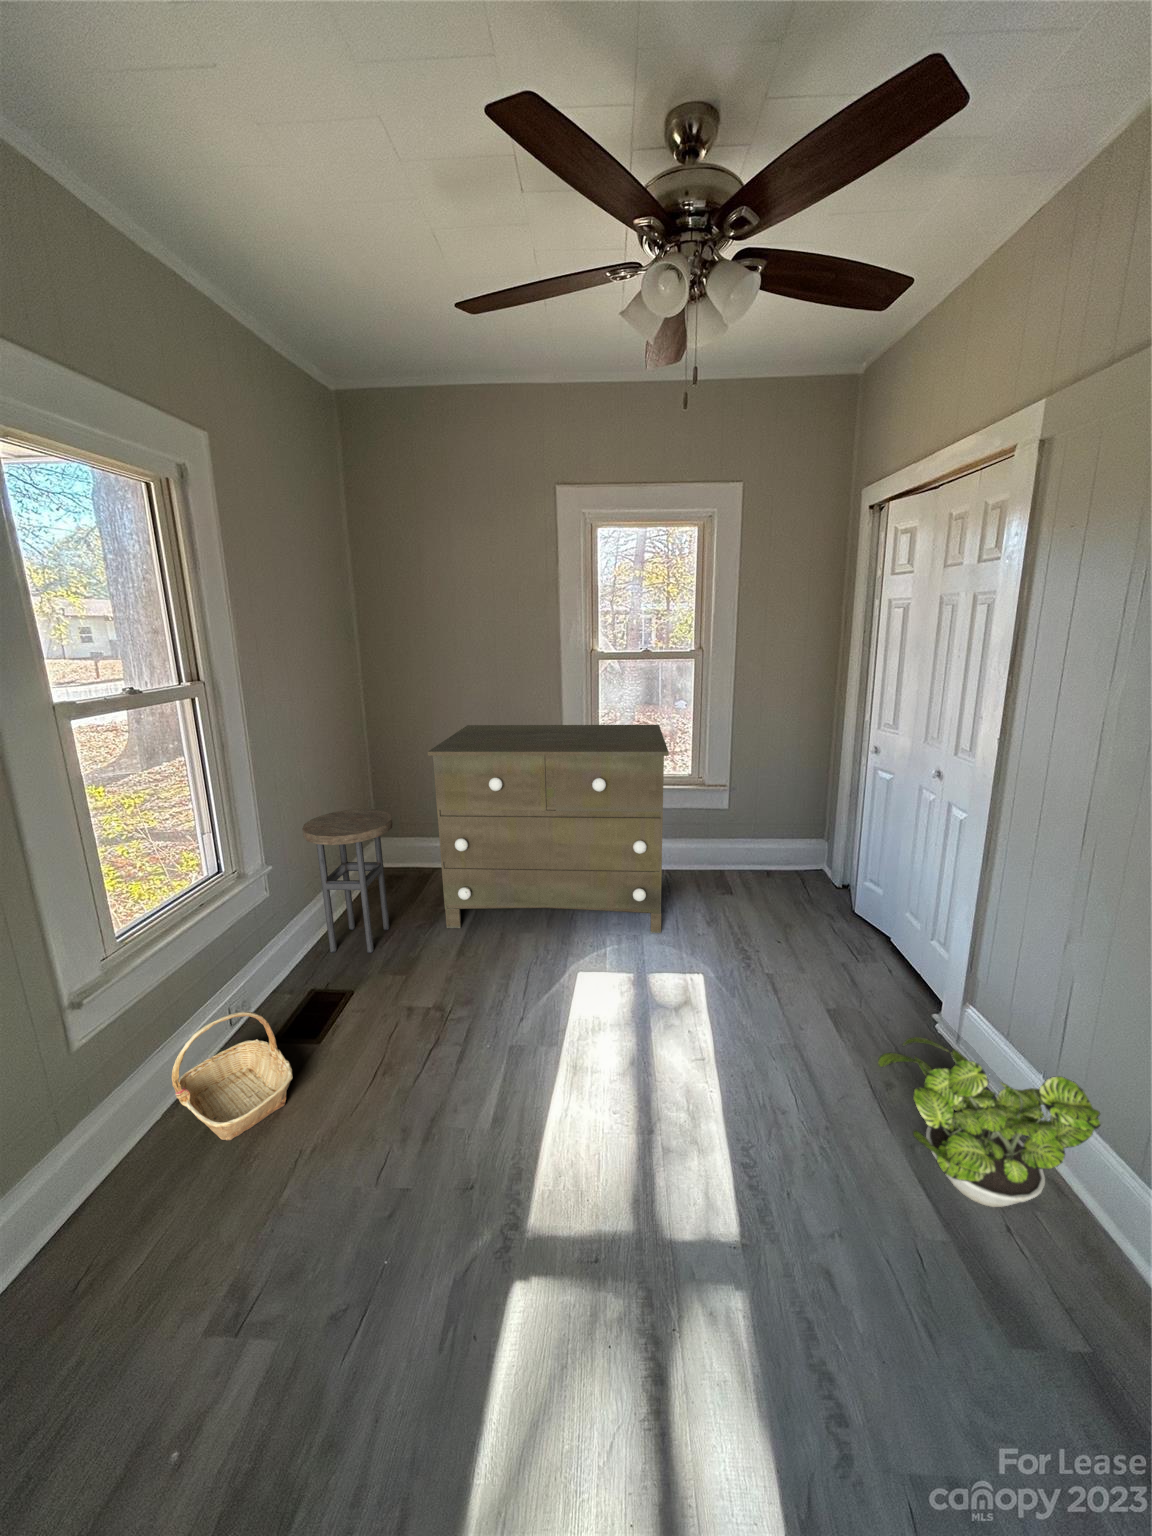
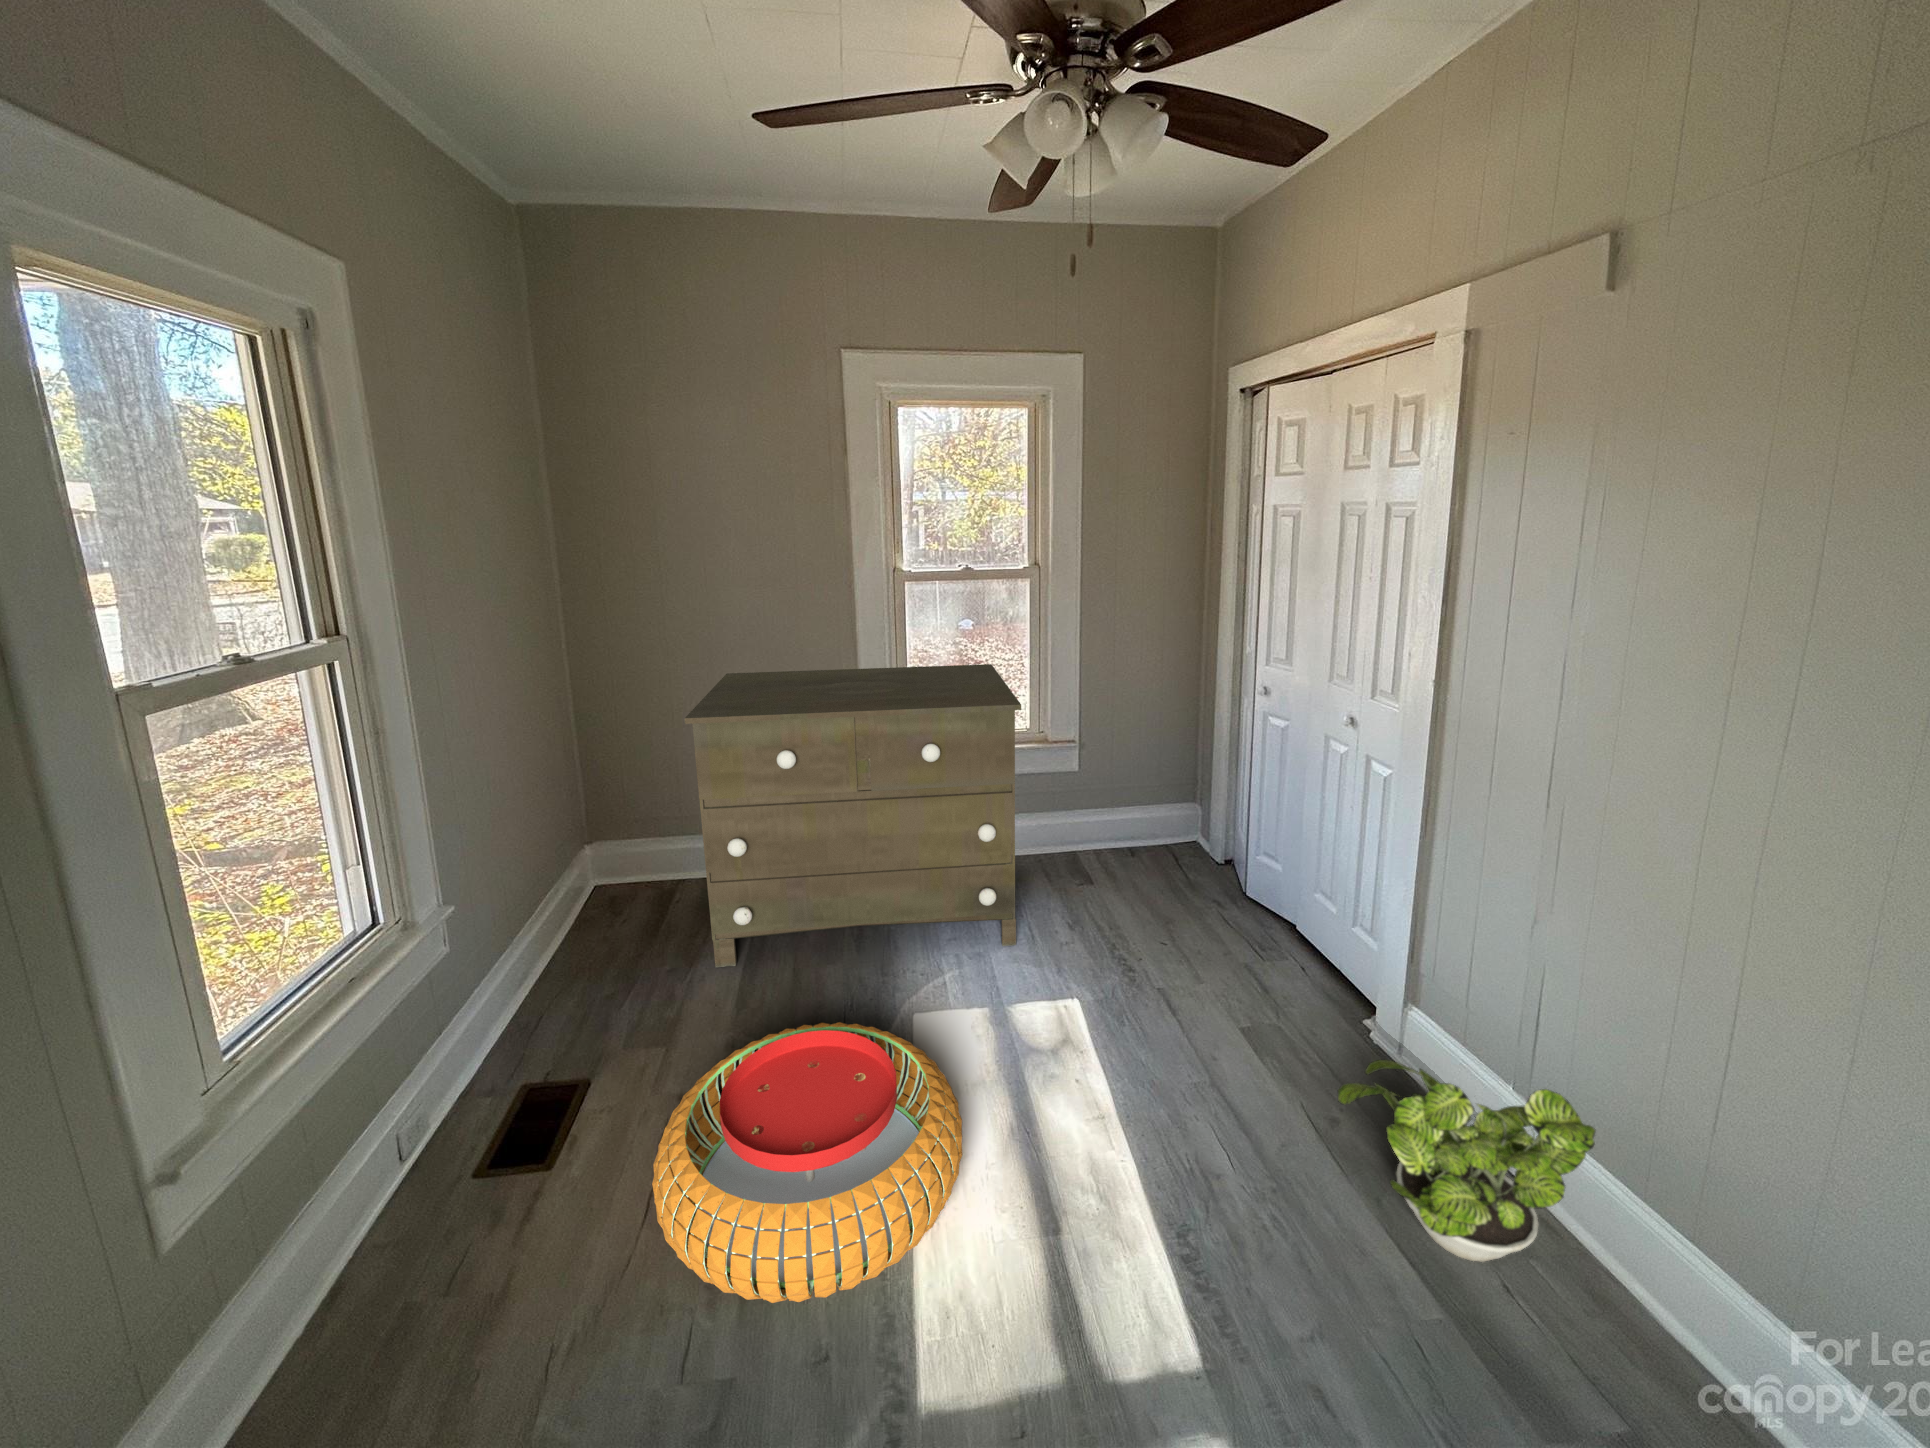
side table: present [302,809,392,953] -> none [495,804,634,1024]
pouf: none [375,968,590,1147] -> present [652,1022,962,1303]
basket: present [172,1012,293,1140] -> none [322,1143,523,1356]

